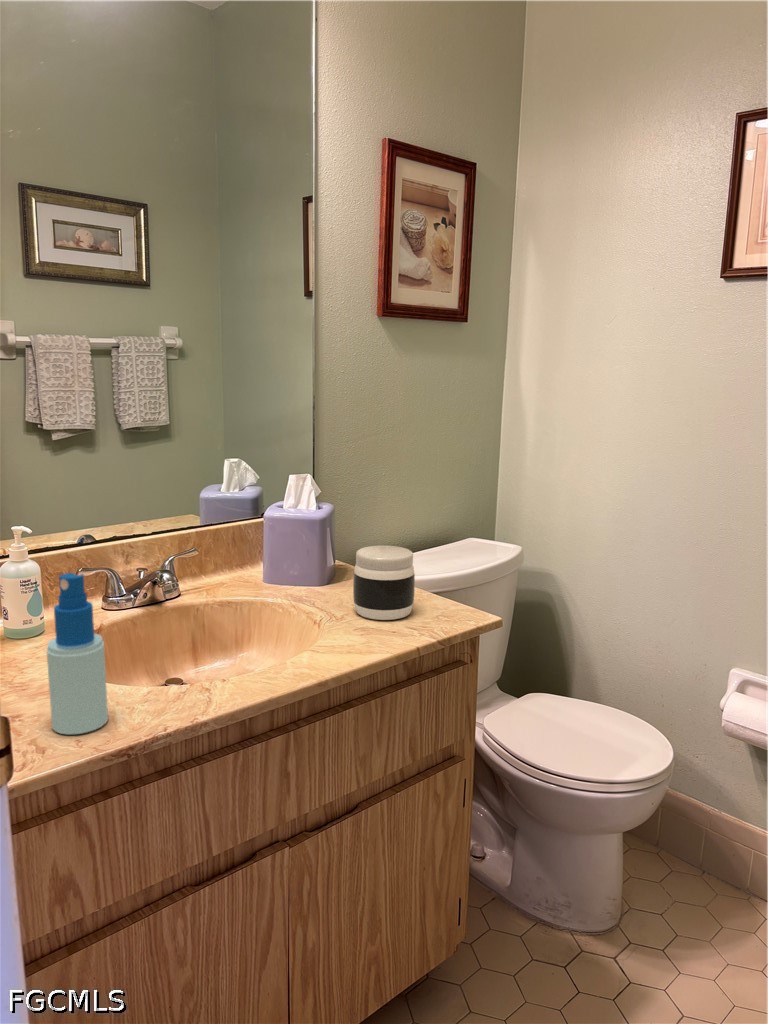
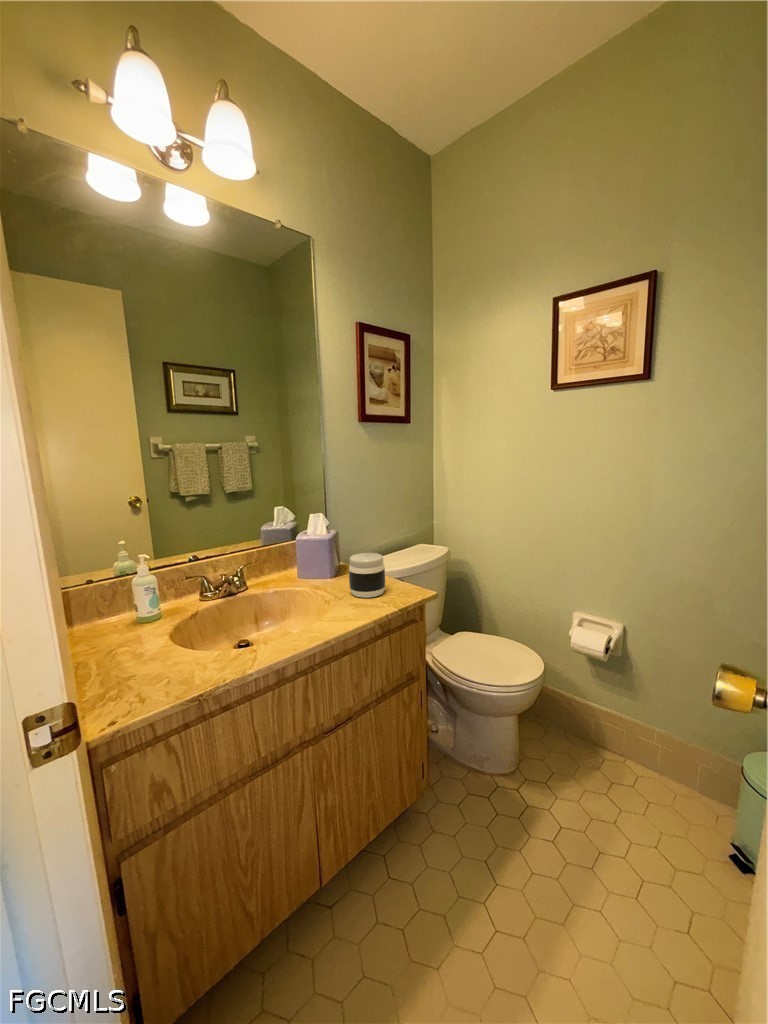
spray bottle: present [47,573,108,734] -> none [144,584,188,689]

